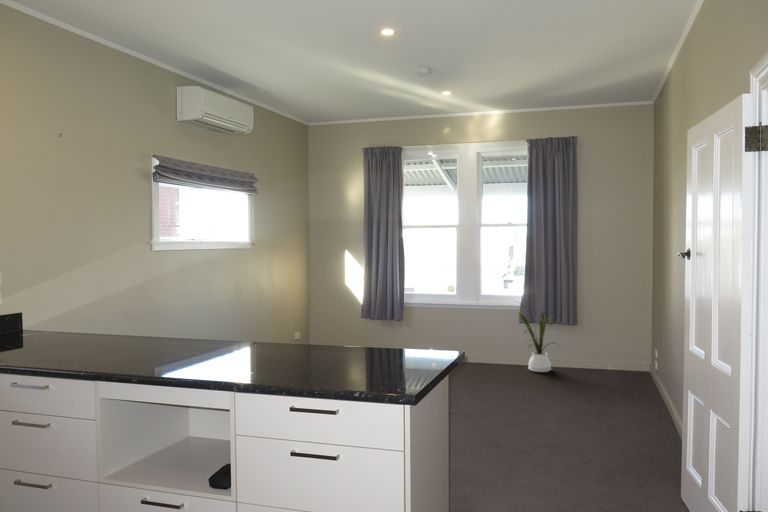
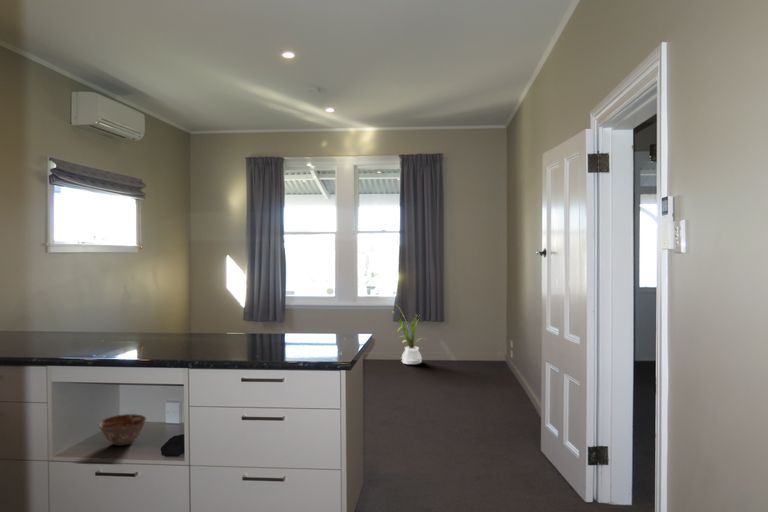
ceramic bowl: none [154,431,203,466] -> present [98,414,146,446]

